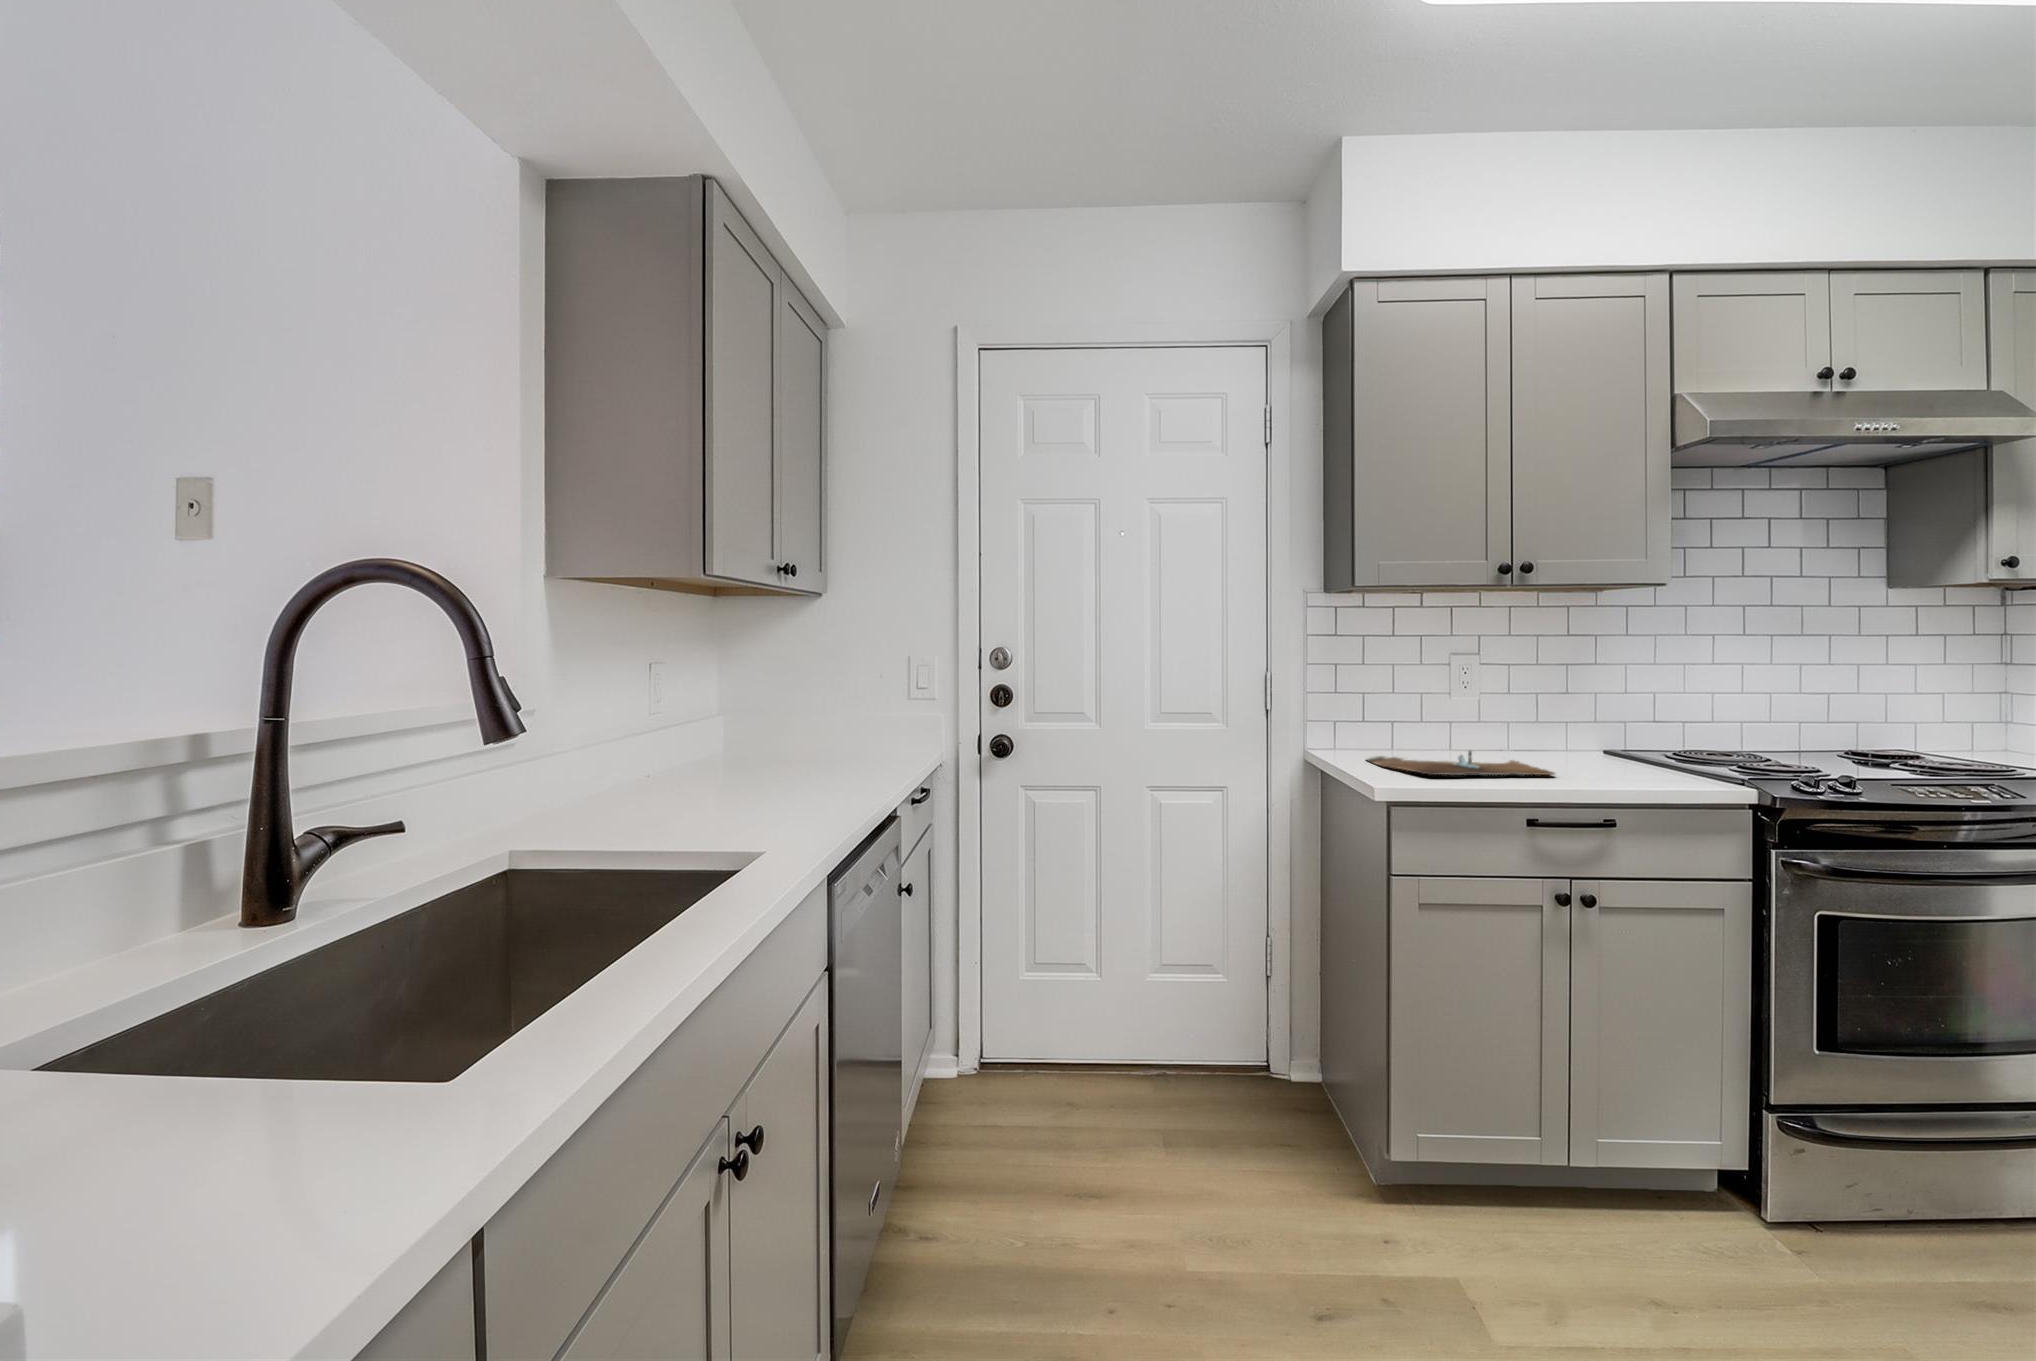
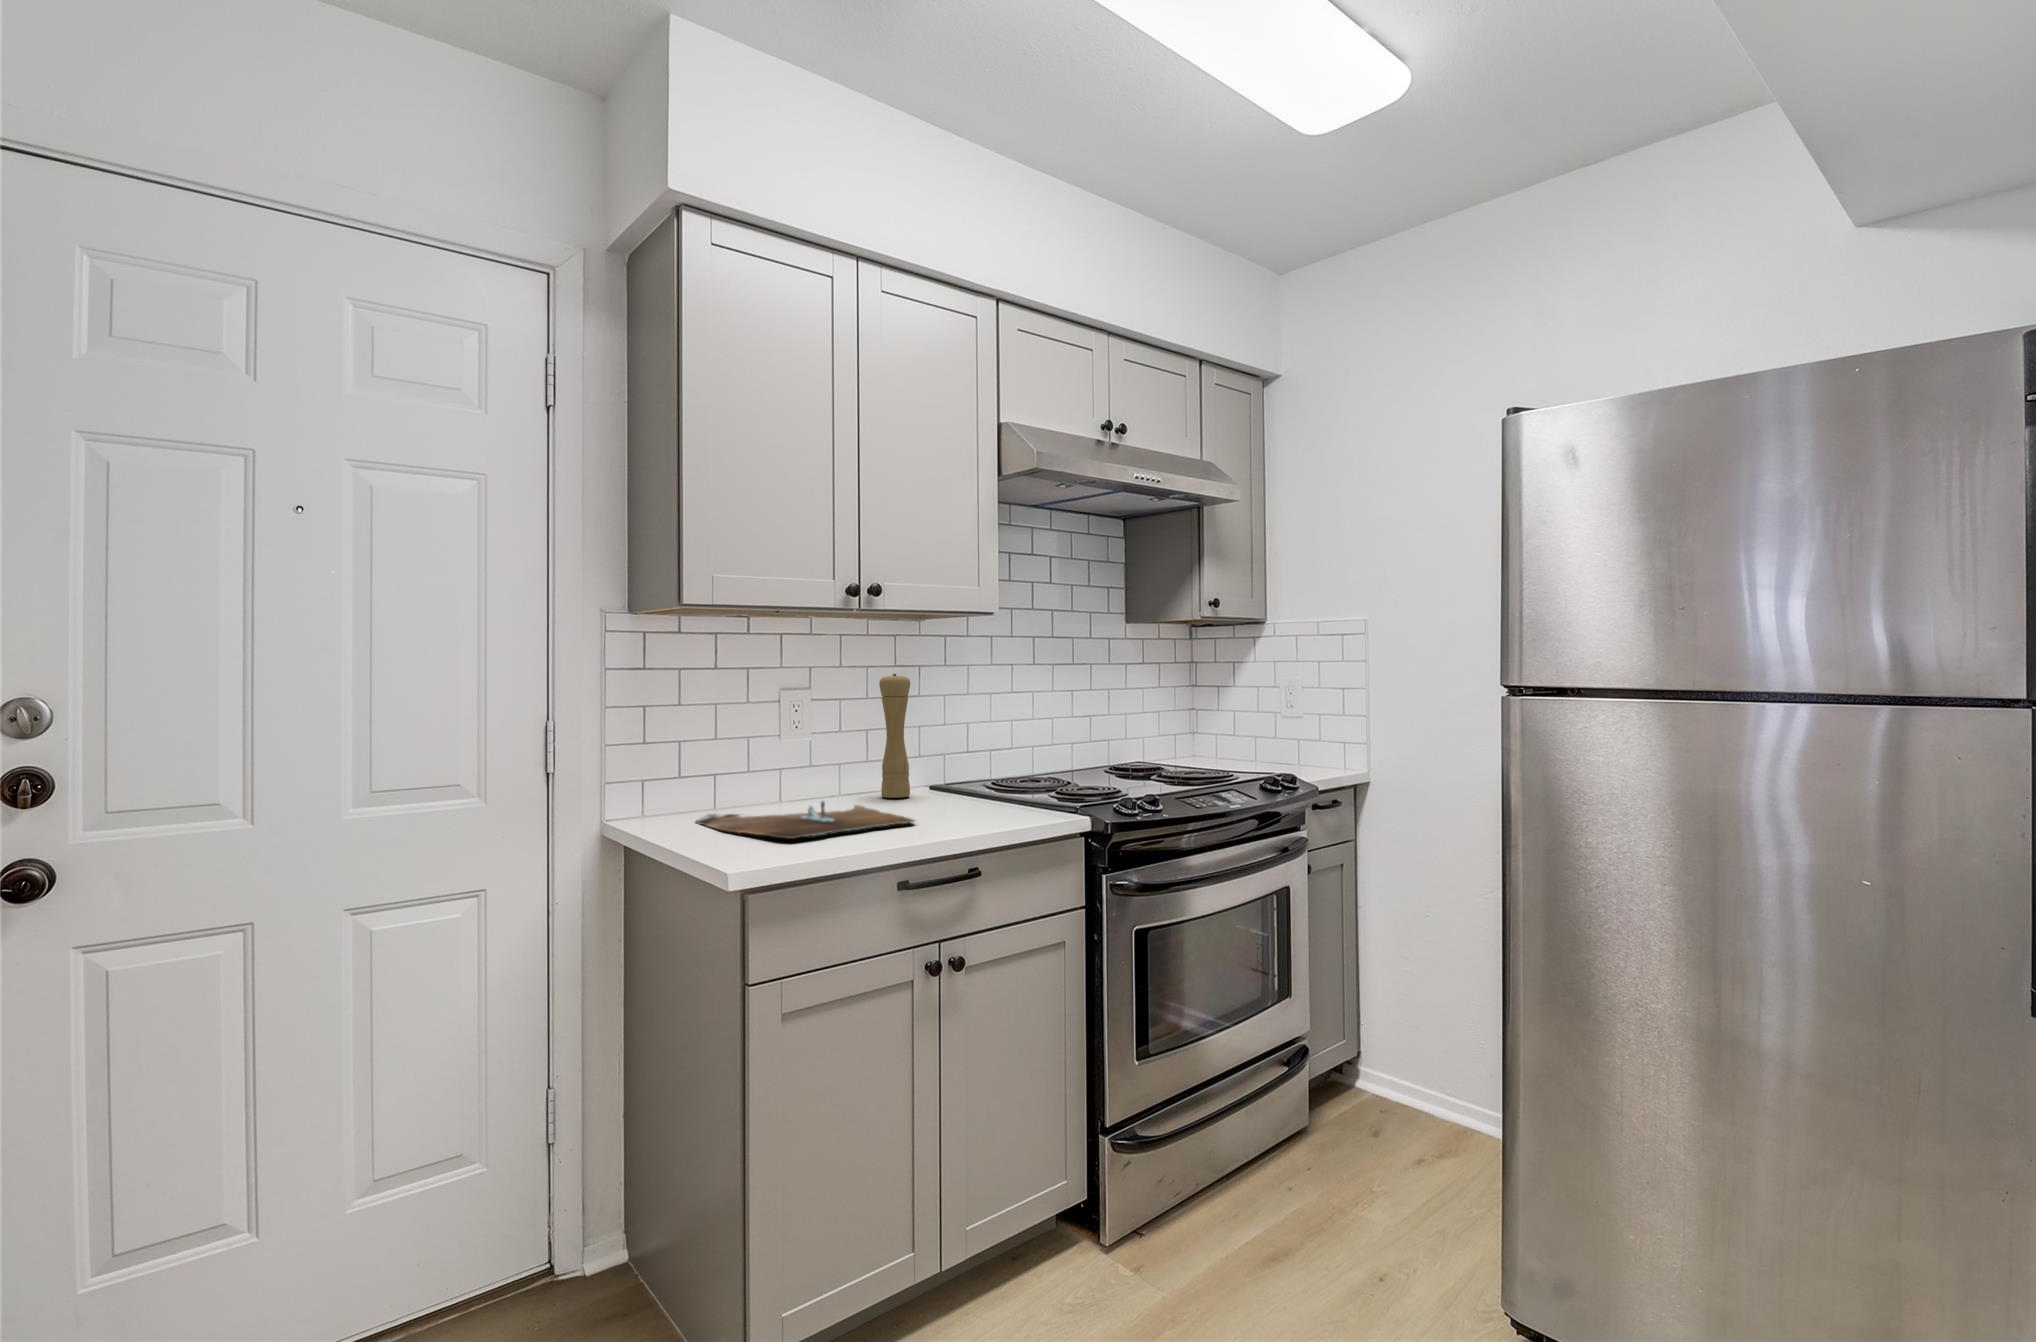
pepper mill: none [1542,645,1574,758] -> present [879,674,910,798]

